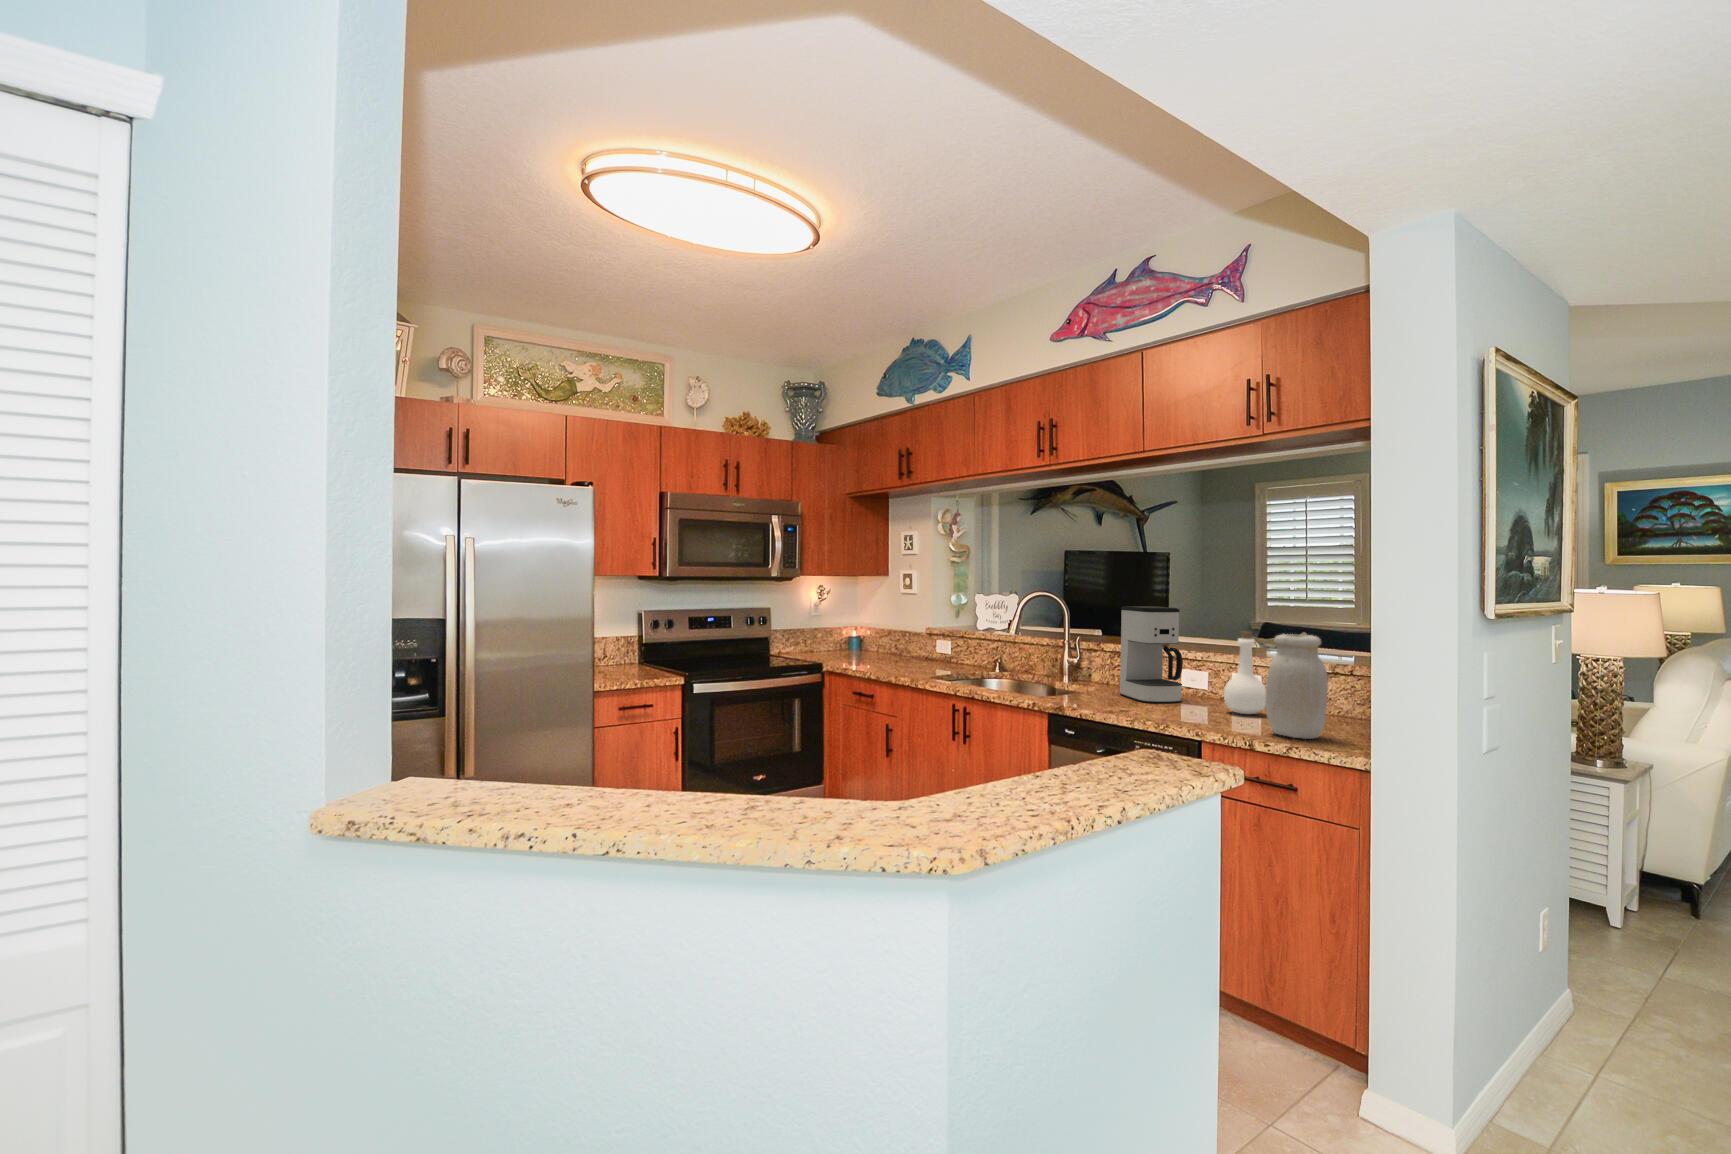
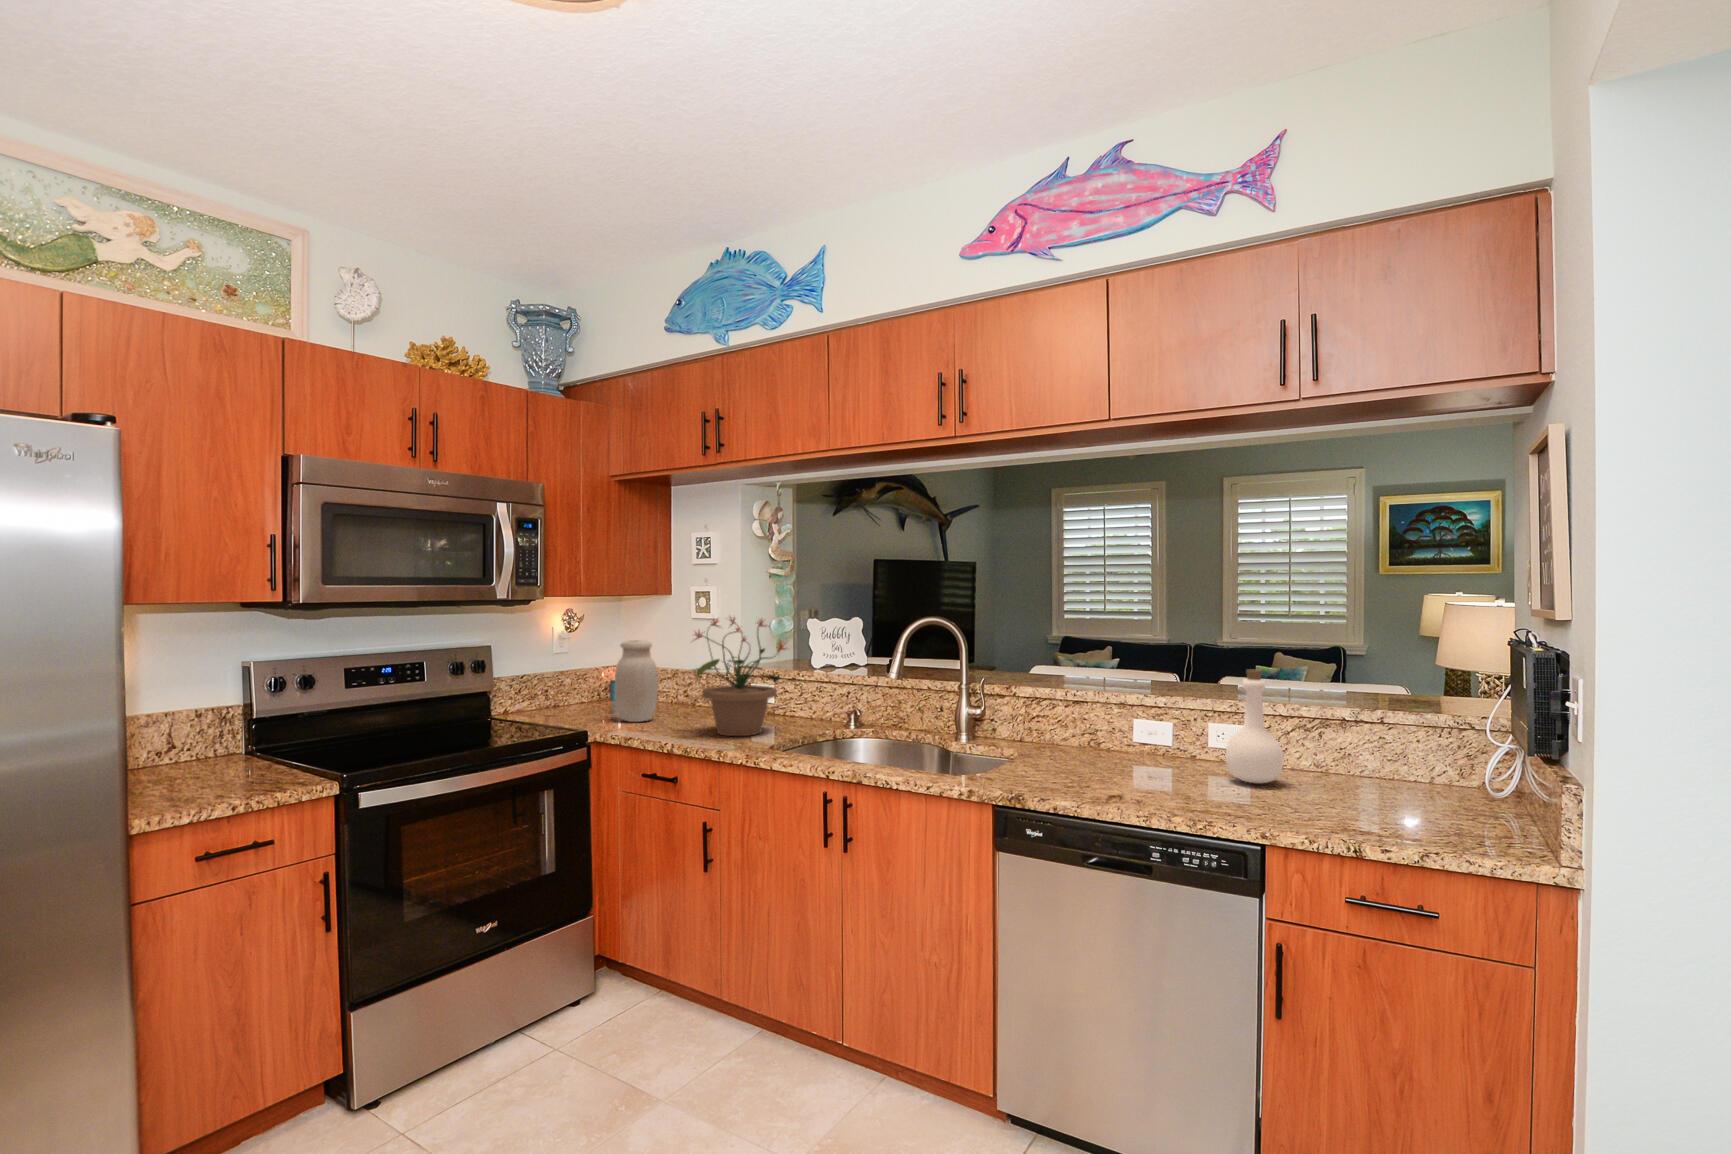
potted plant: none [885,589,952,671] -> present [693,617,786,736]
coffee maker: present [1120,606,1183,703] -> none [1061,635,1151,773]
jar: present [1266,634,1328,739] -> present [615,640,658,722]

